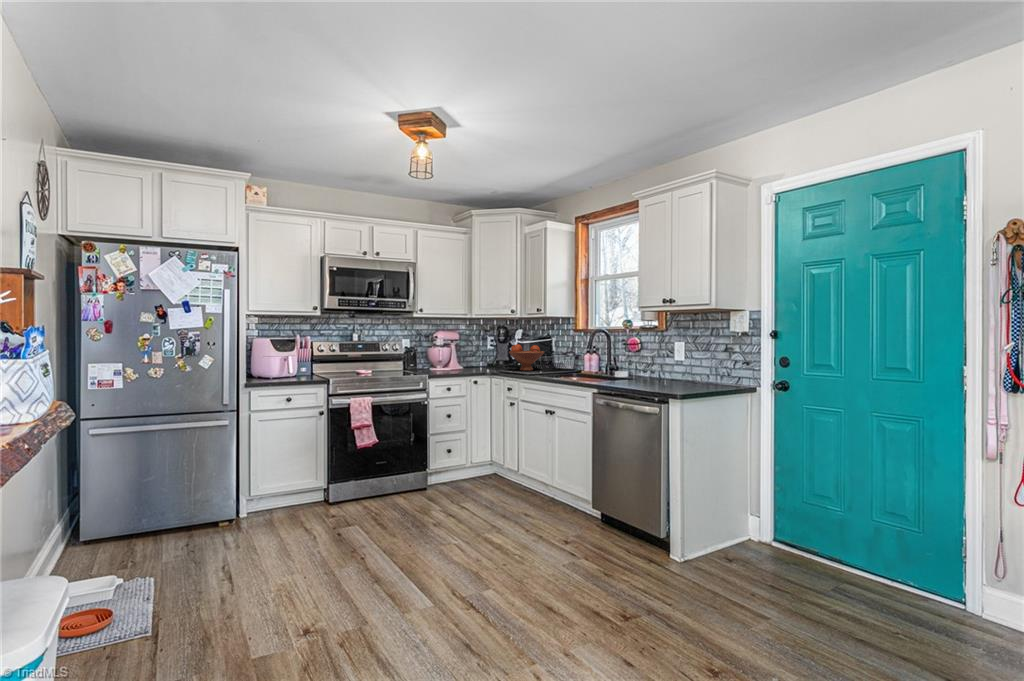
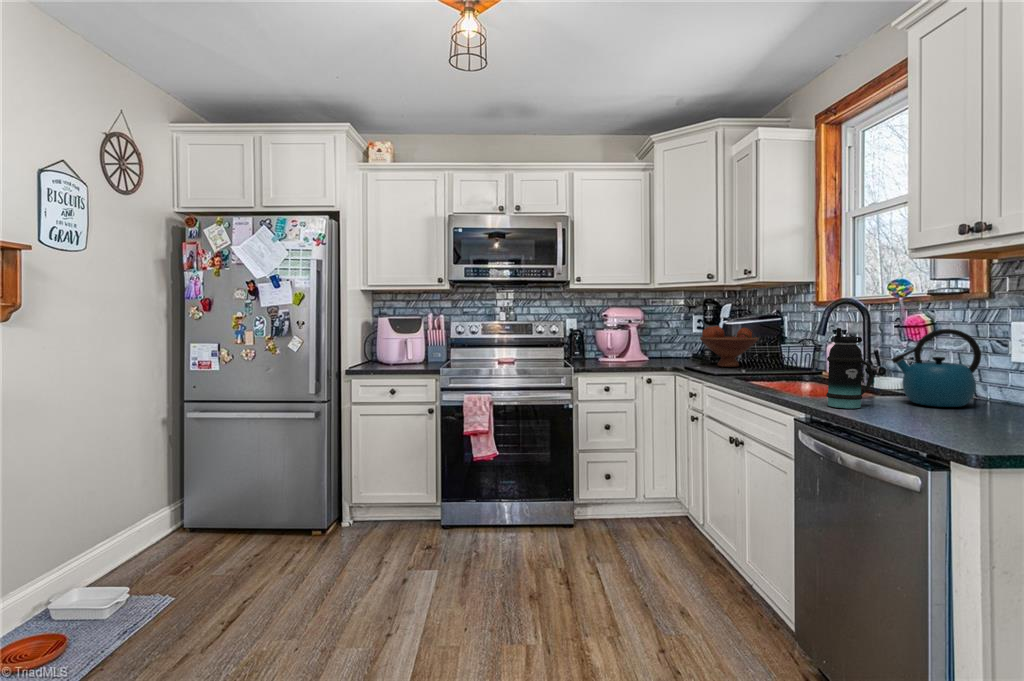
bottle: none [608,345,628,385] -> present [826,328,874,408]
kettle: none [632,346,667,383] -> present [892,329,981,407]

